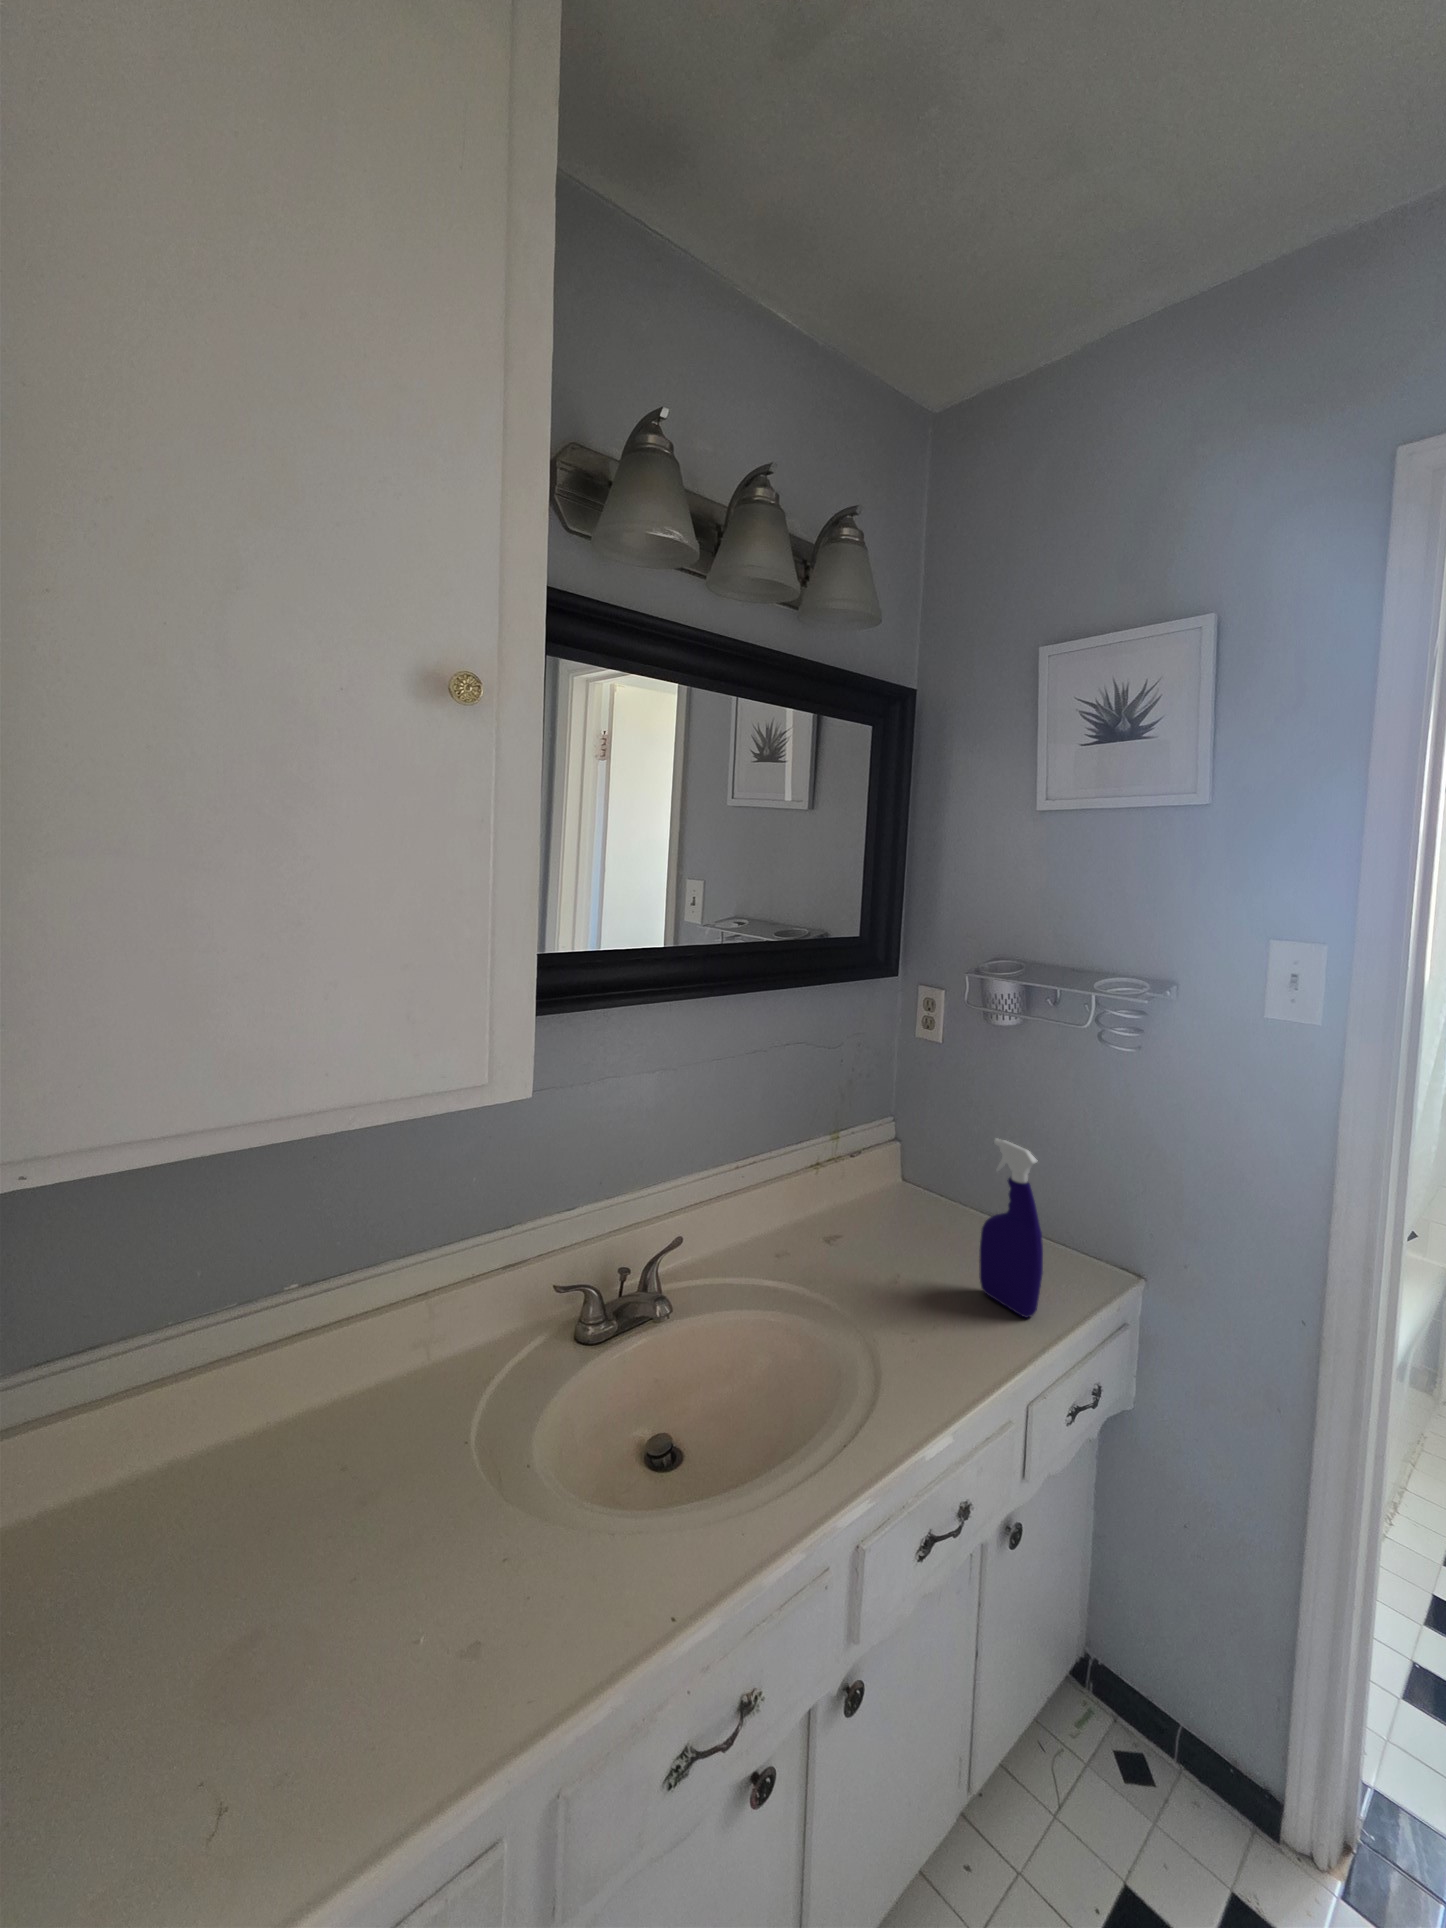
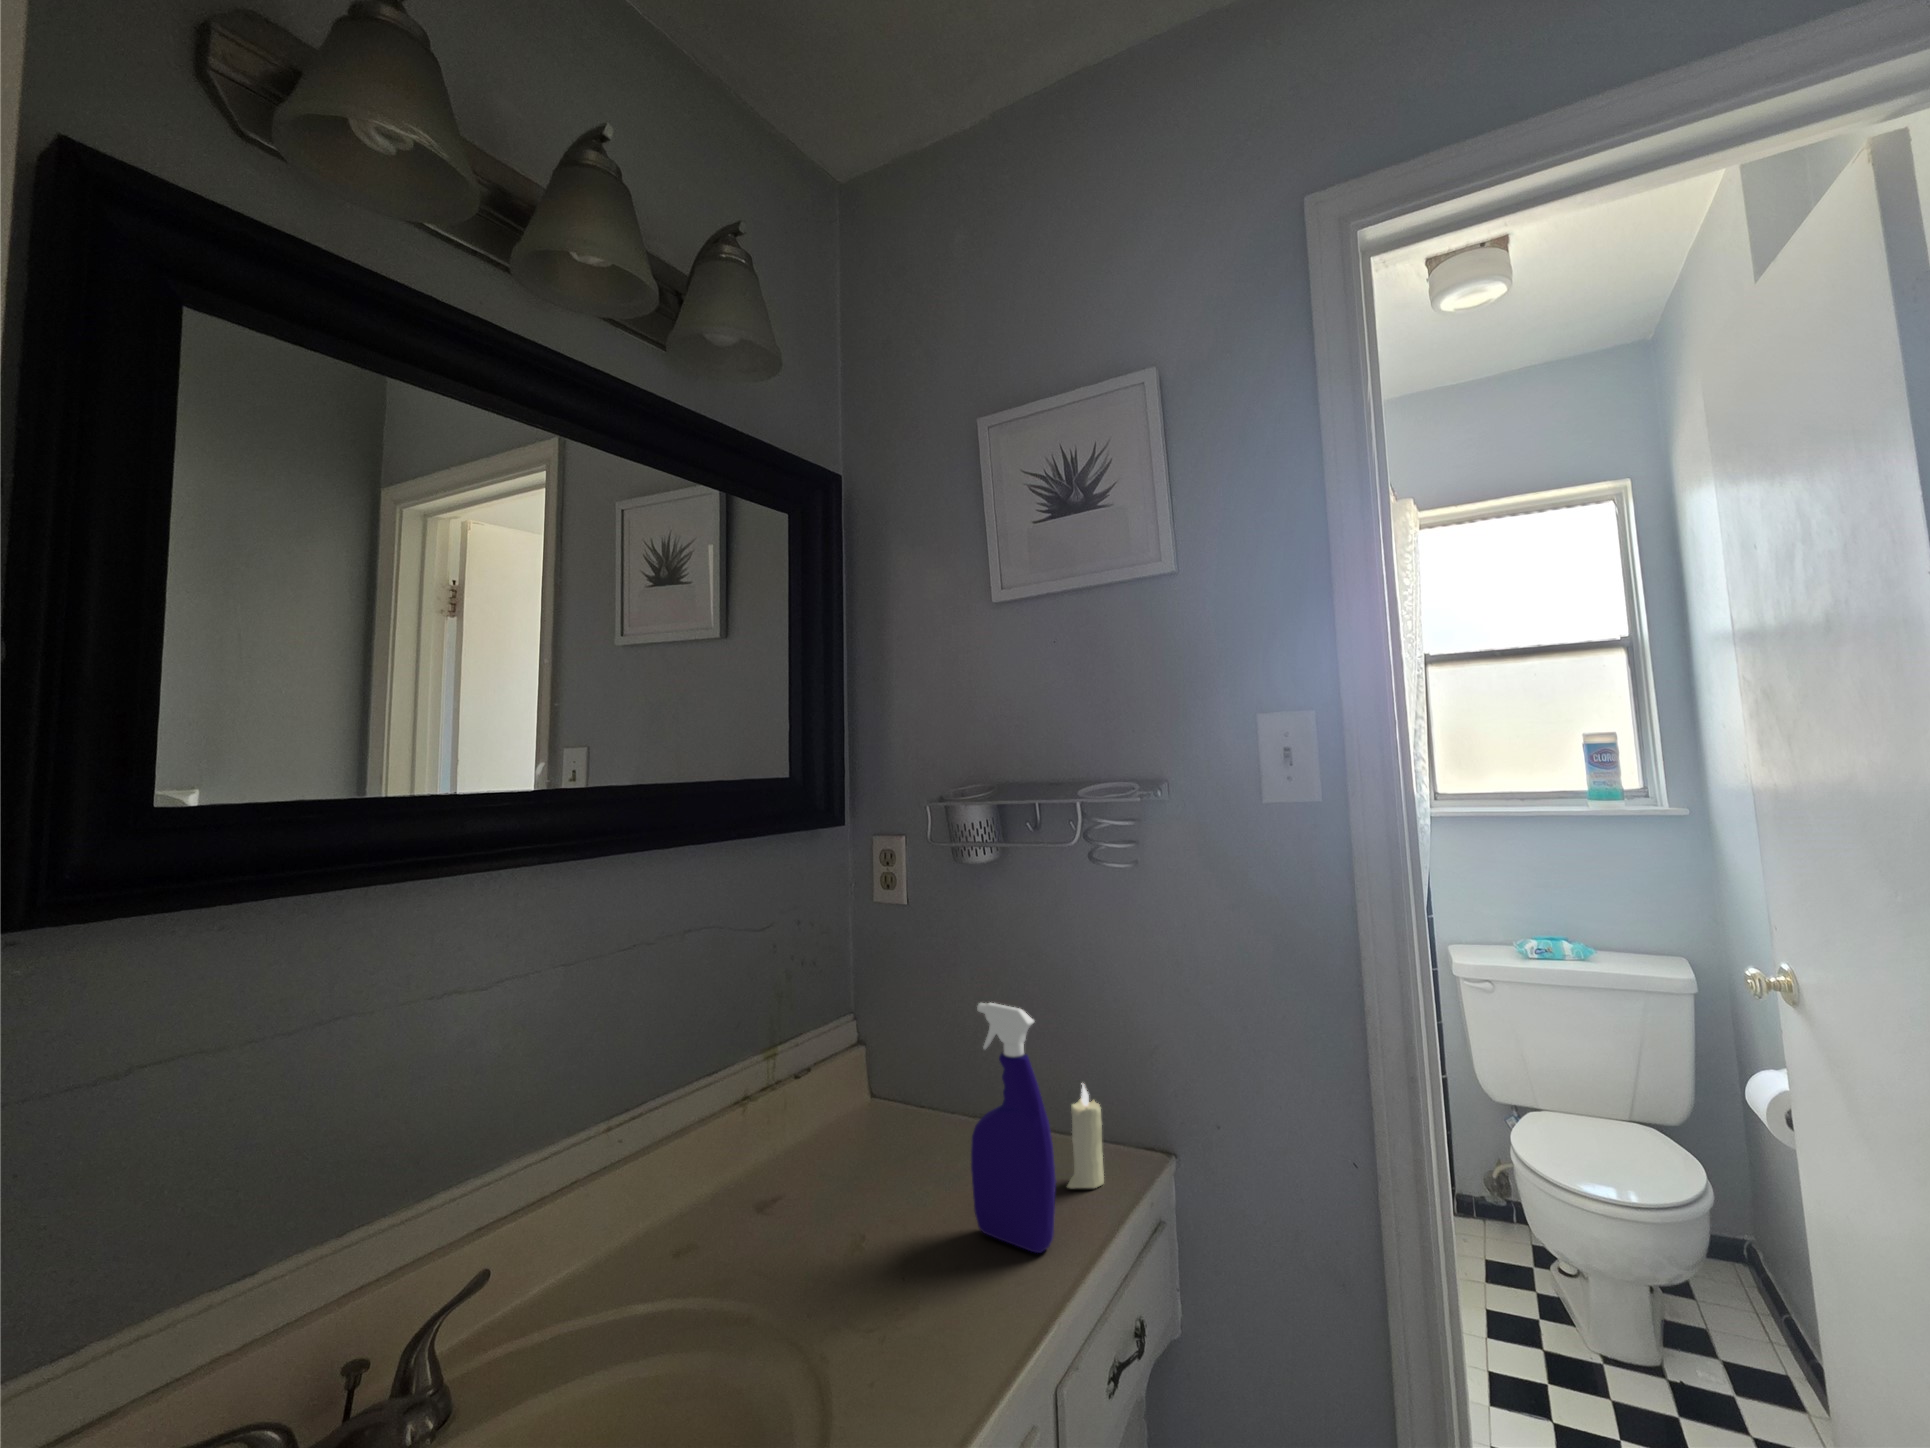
candle: none [1051,1208,1086,1284] -> present [1068,1084,1104,1188]

